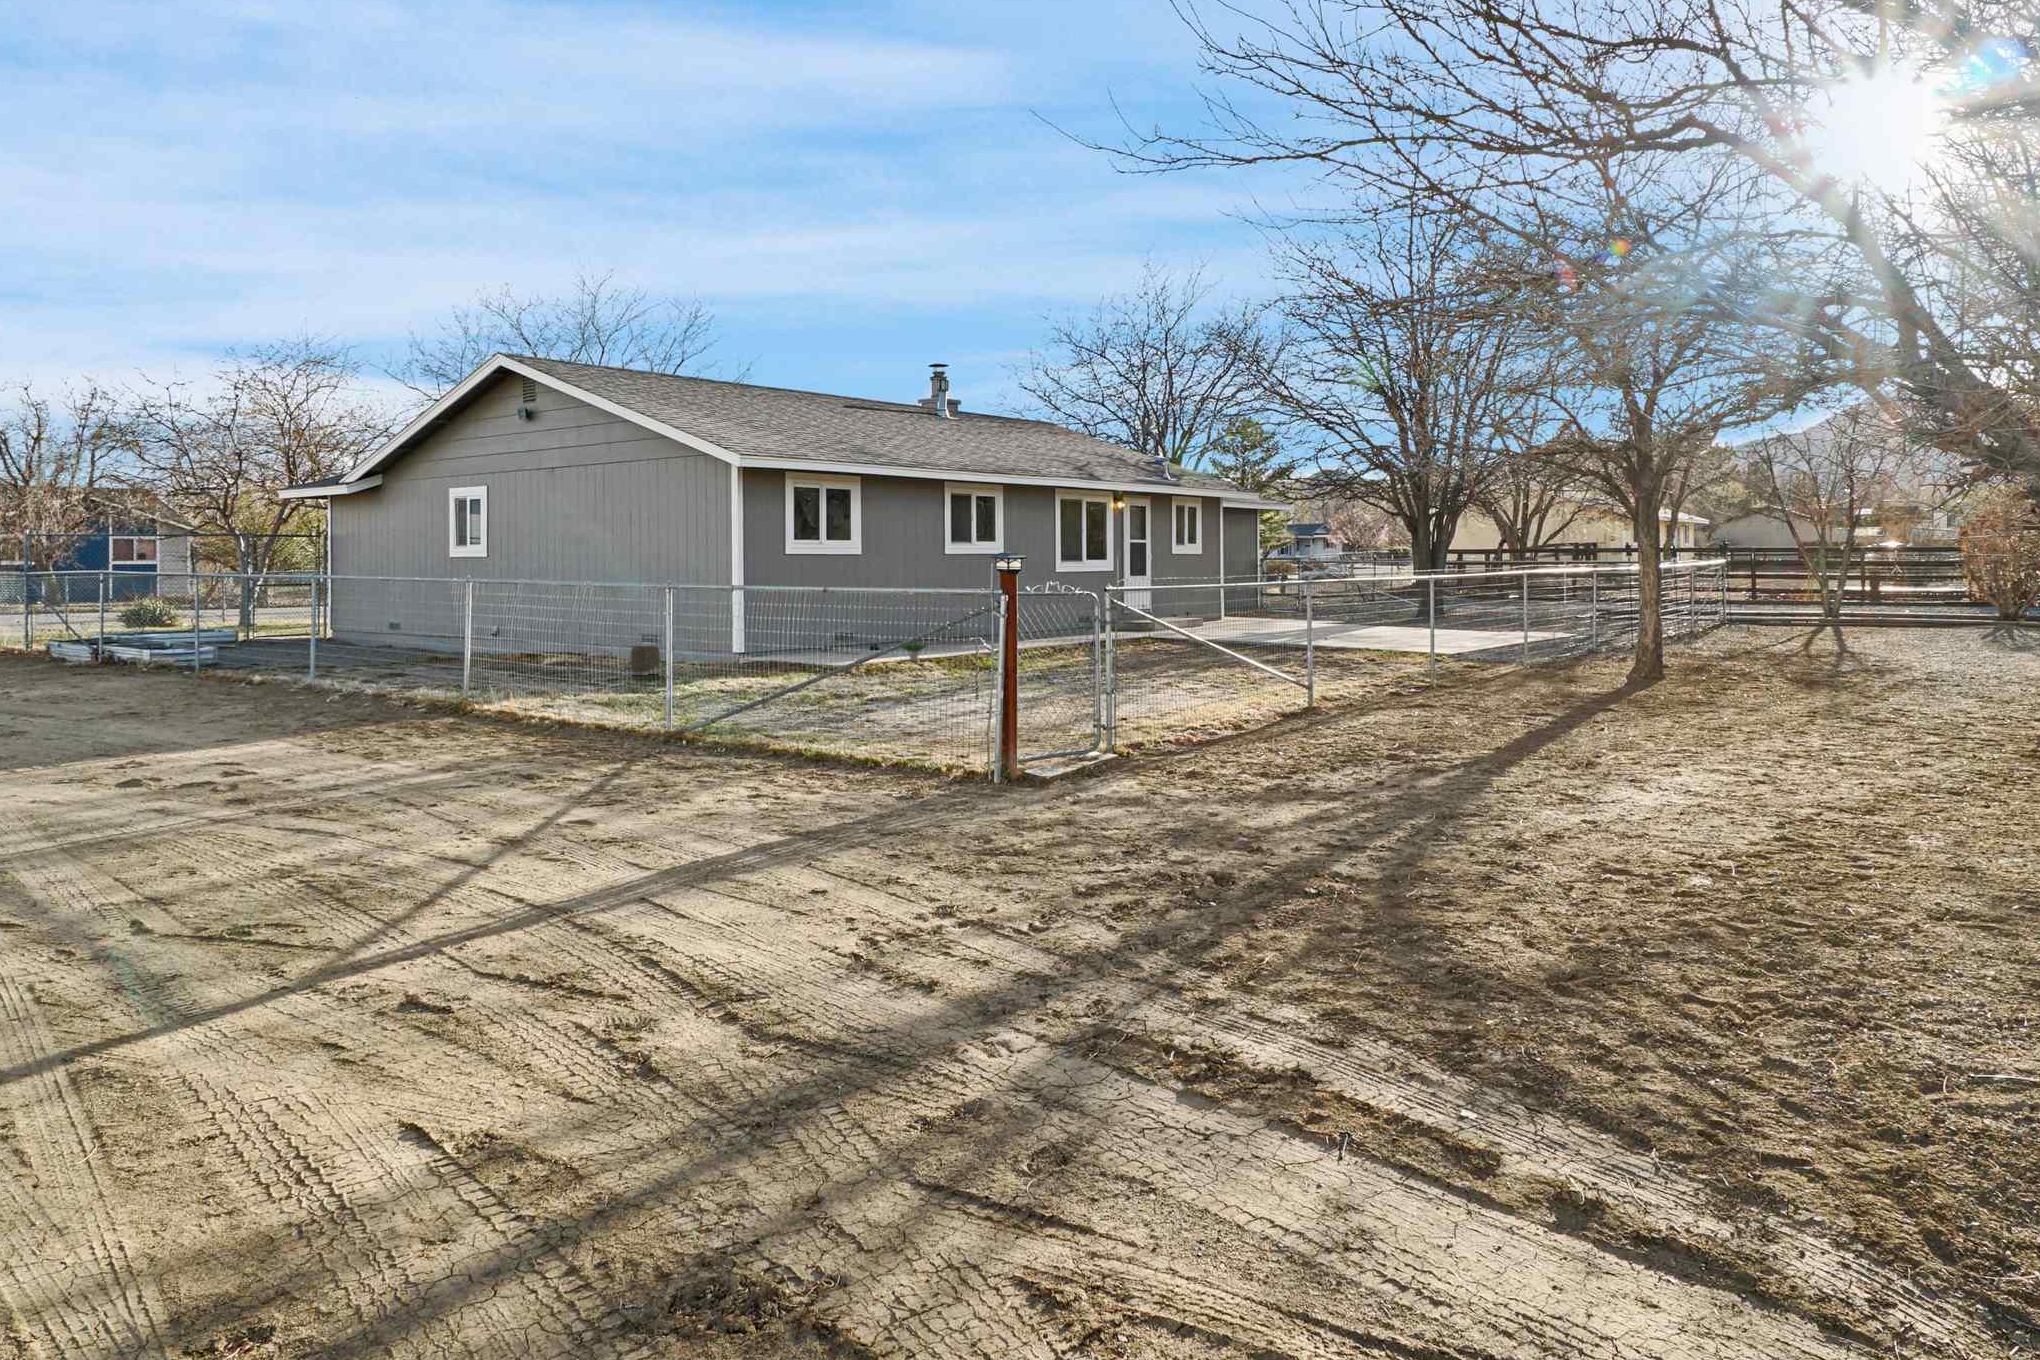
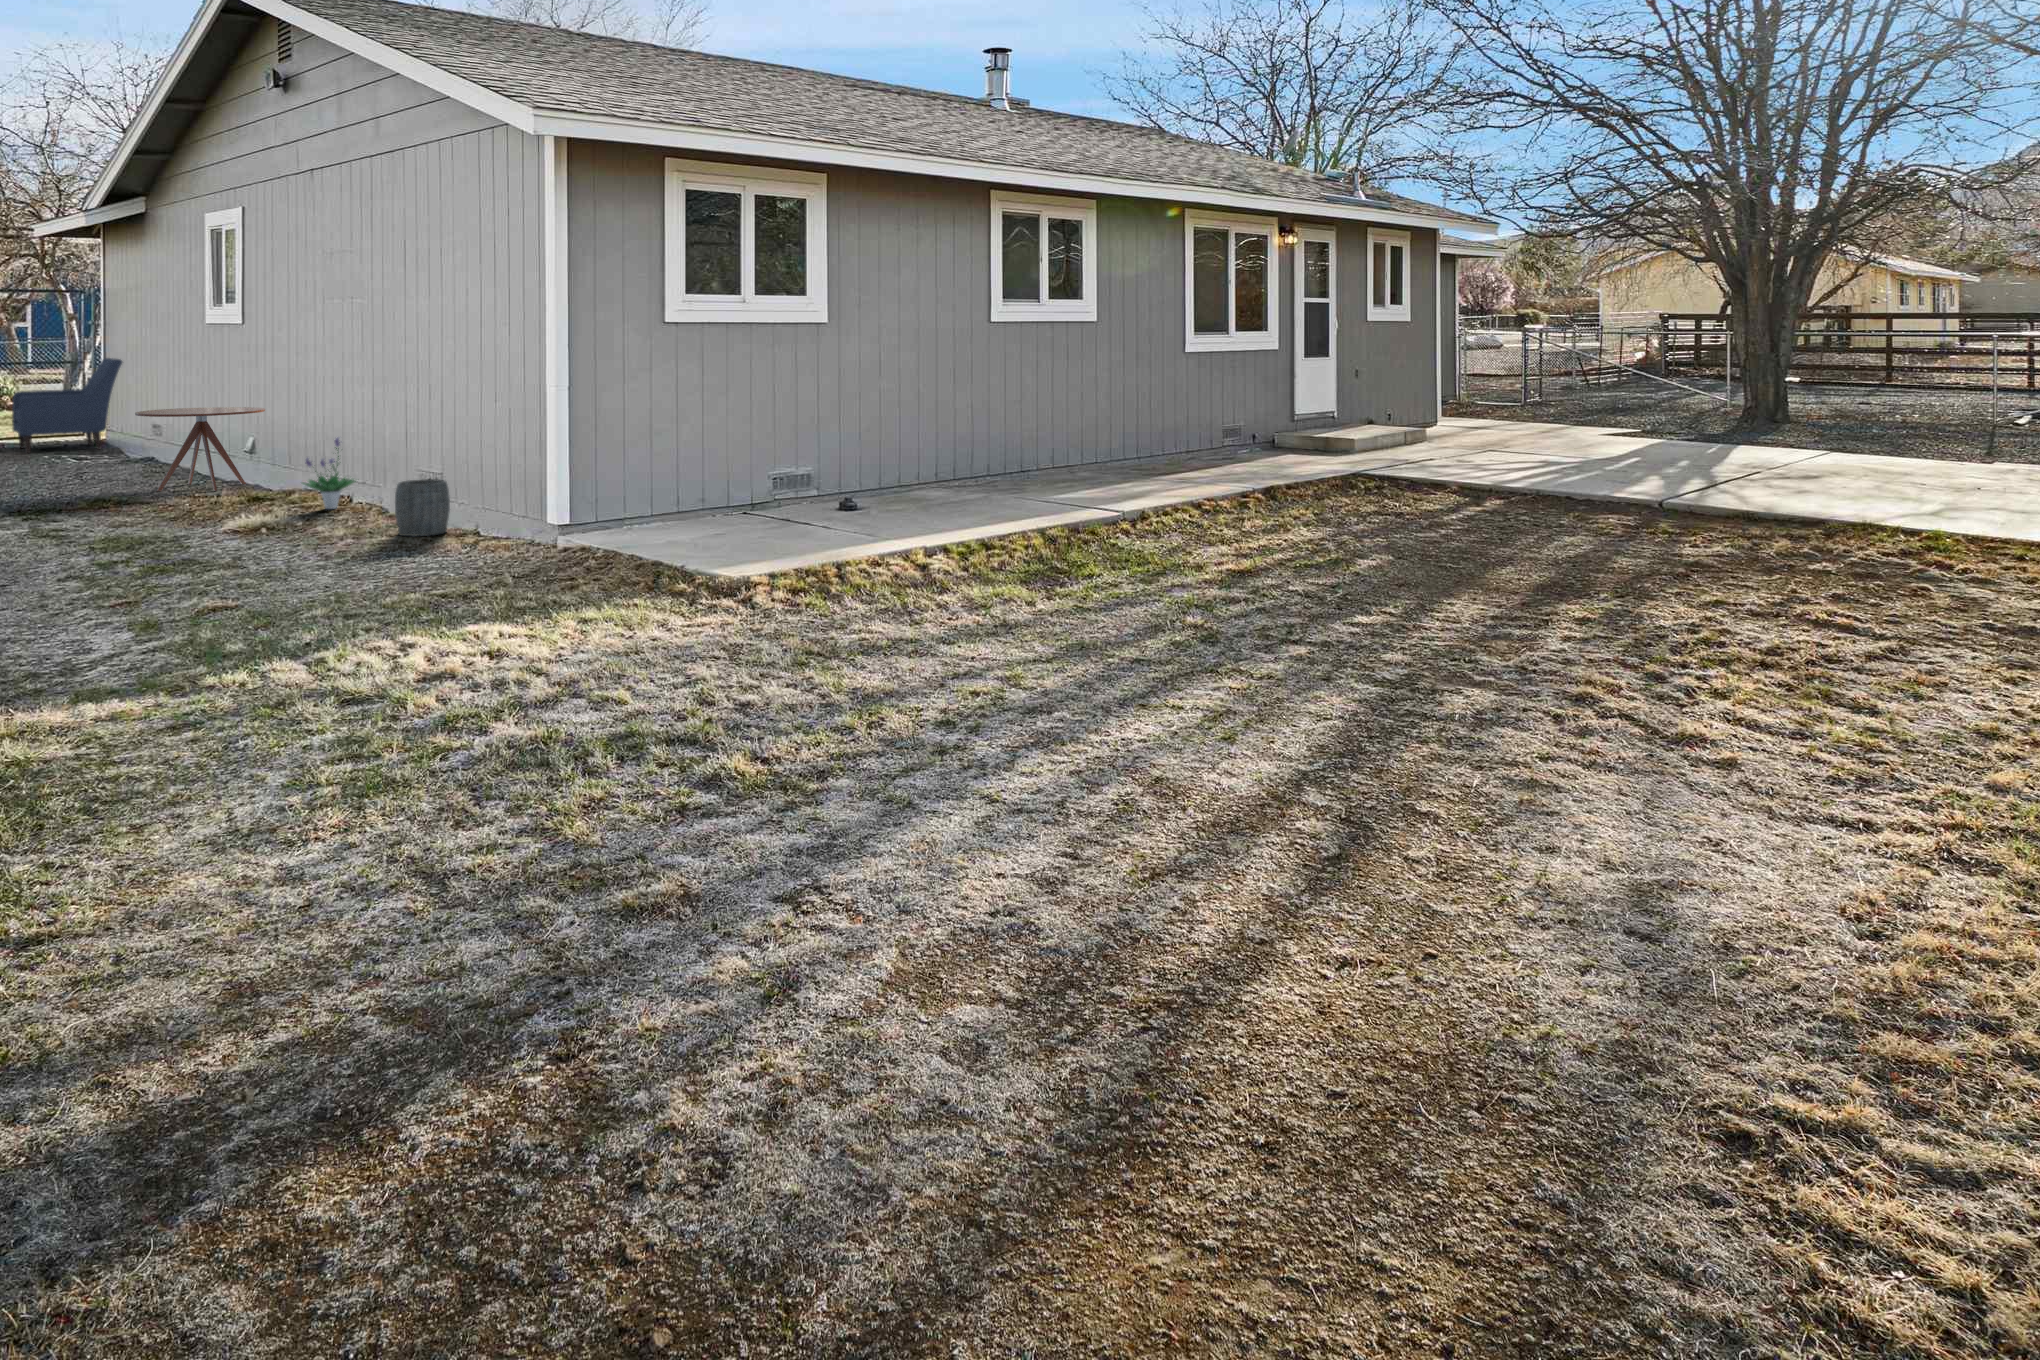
chair: none [213,591,302,659] -> present [12,358,122,453]
round table: none [403,616,482,668] -> present [135,407,265,491]
potted plant: present [901,635,927,661] -> present [302,438,356,509]

